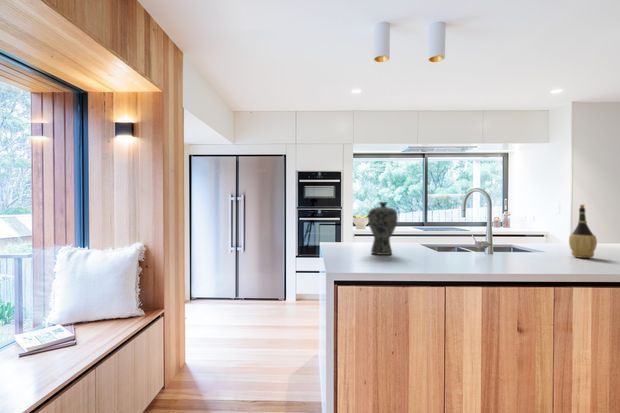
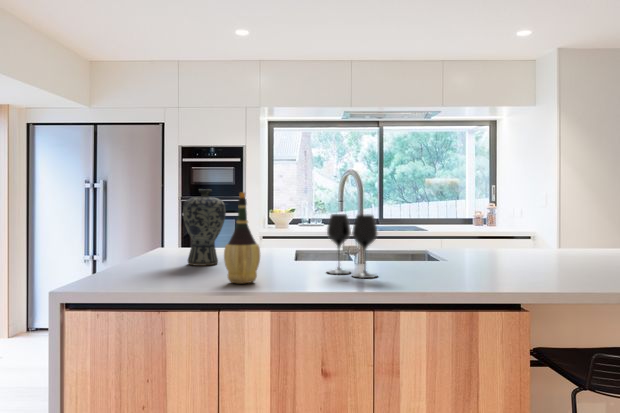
wine bottle: present [569,205,597,258] -> present [224,192,260,283]
wine glass: none [485,219,532,264] -> present [327,214,378,278]

